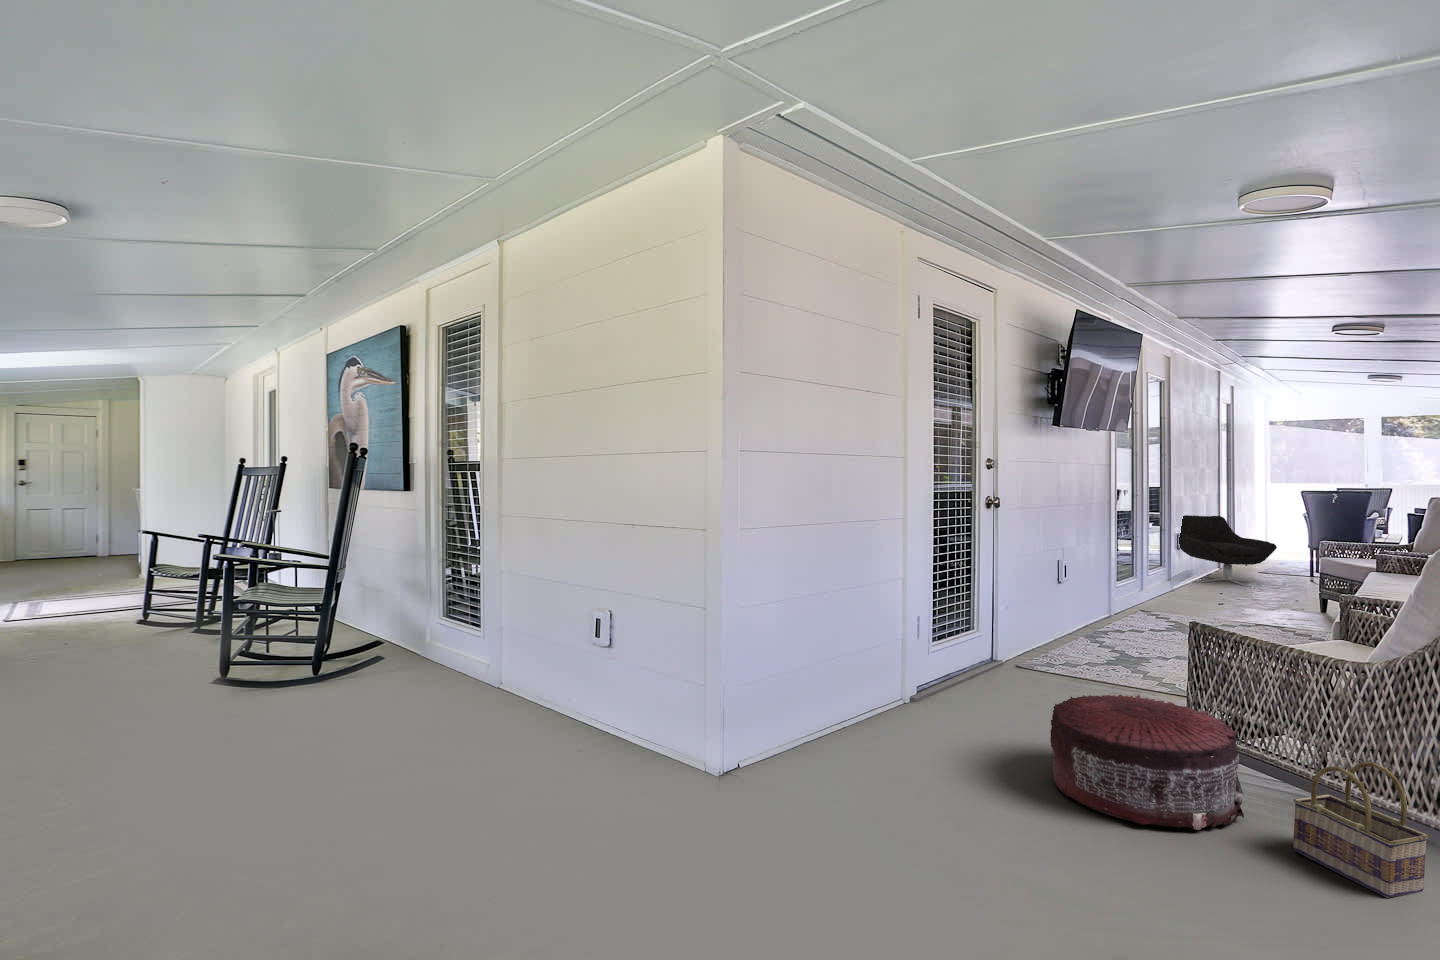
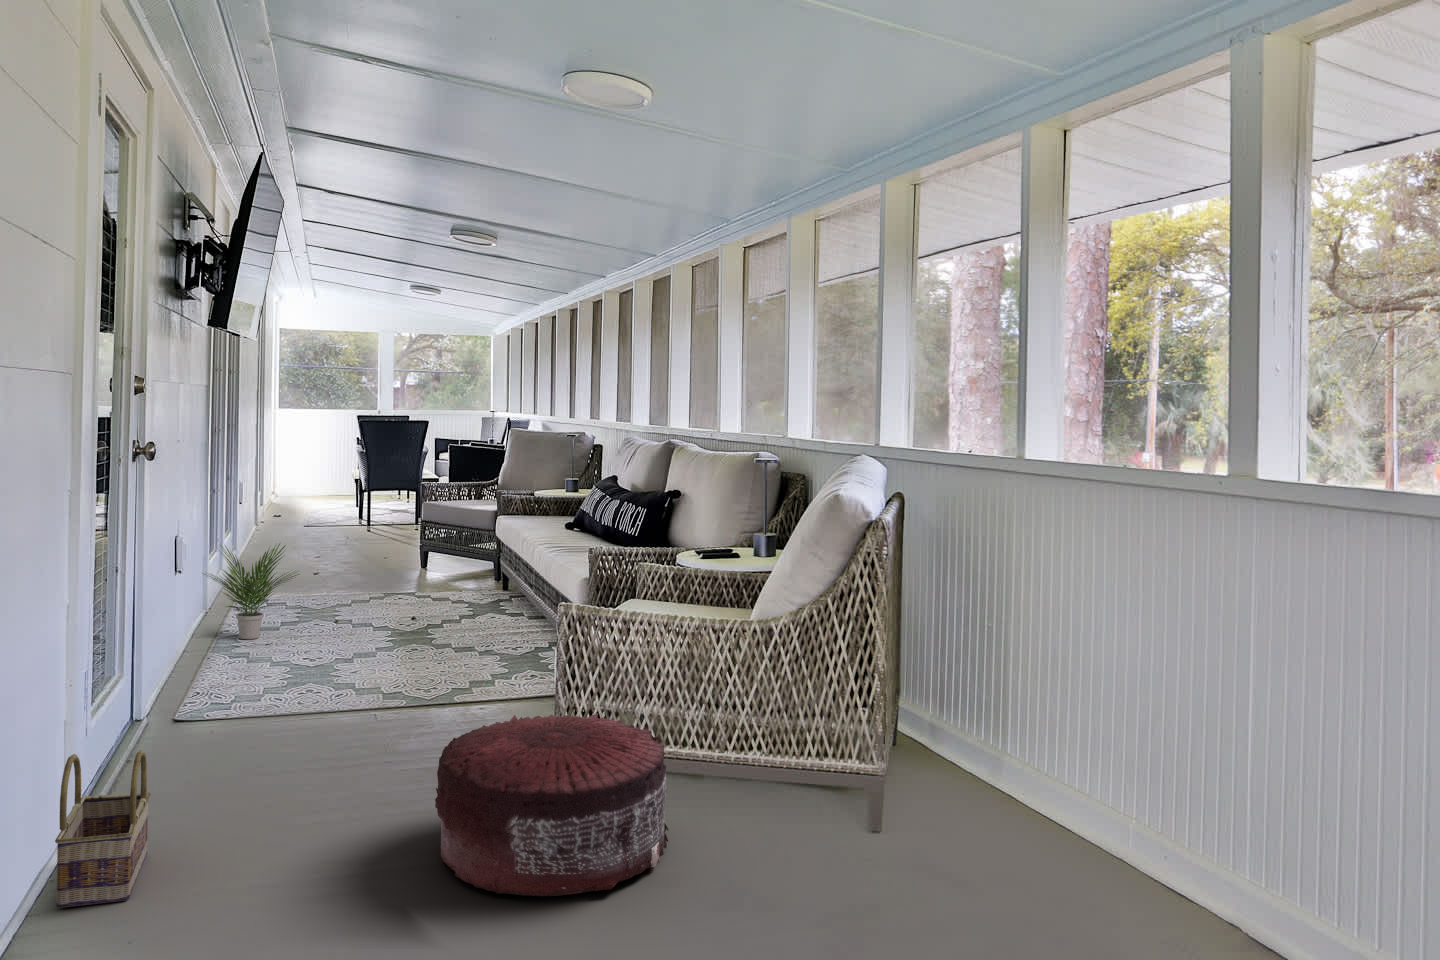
lounge chair: present [1179,515,1277,587] -> none [253,468,369,554]
potted plant: none [1066,562,1137,631] -> present [205,544,299,639]
basket: present [1293,762,1429,898] -> present [55,750,151,908]

